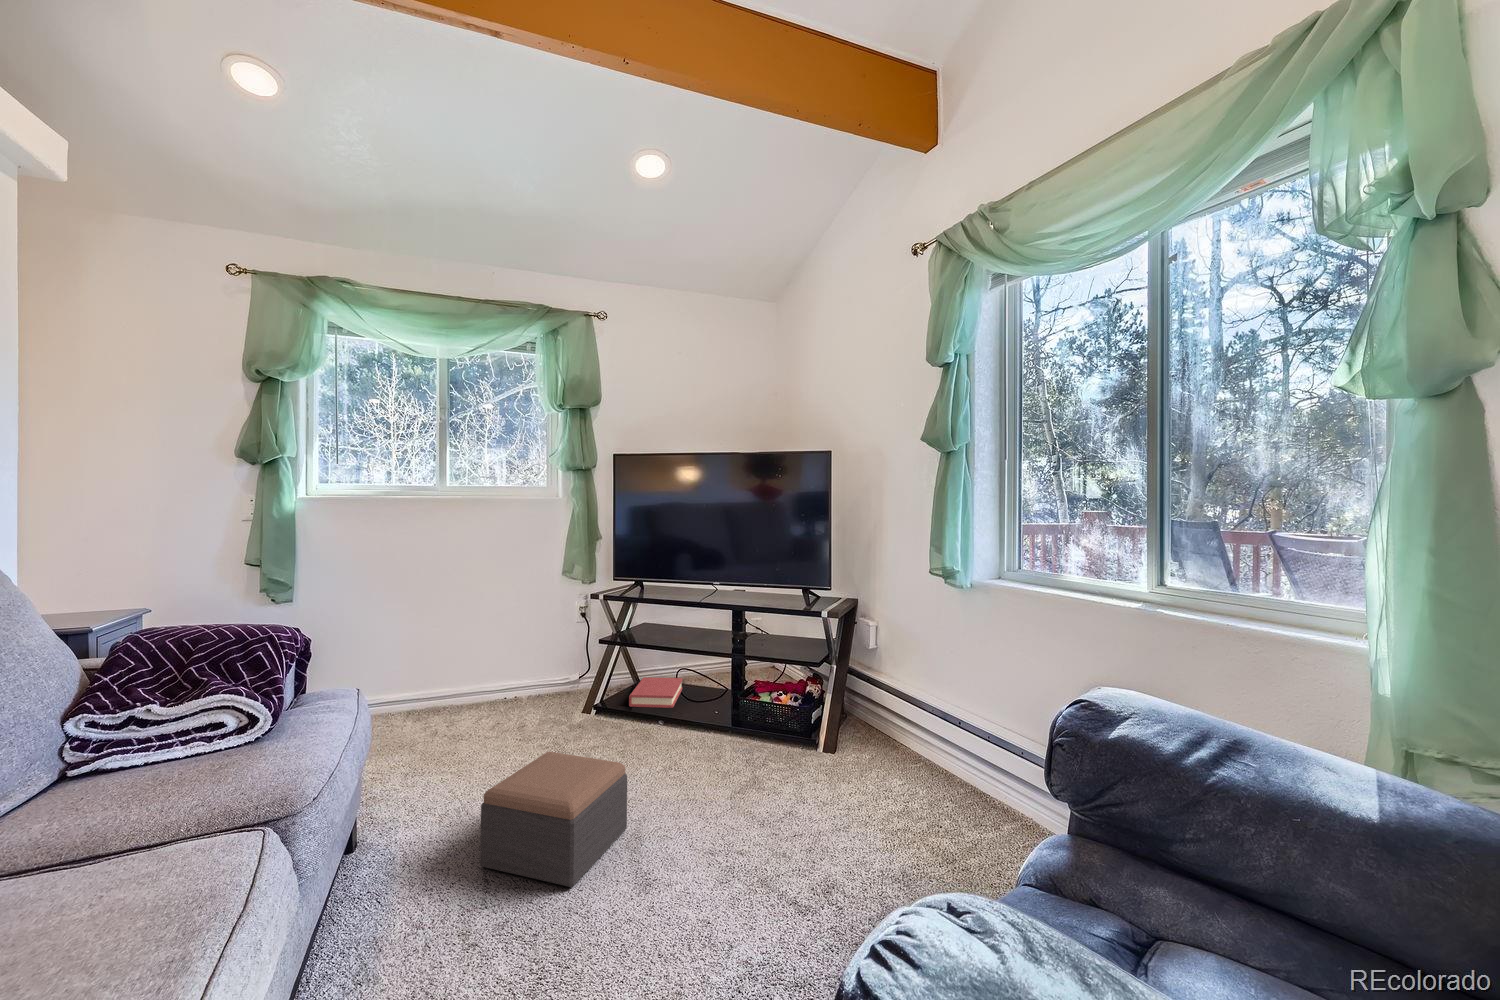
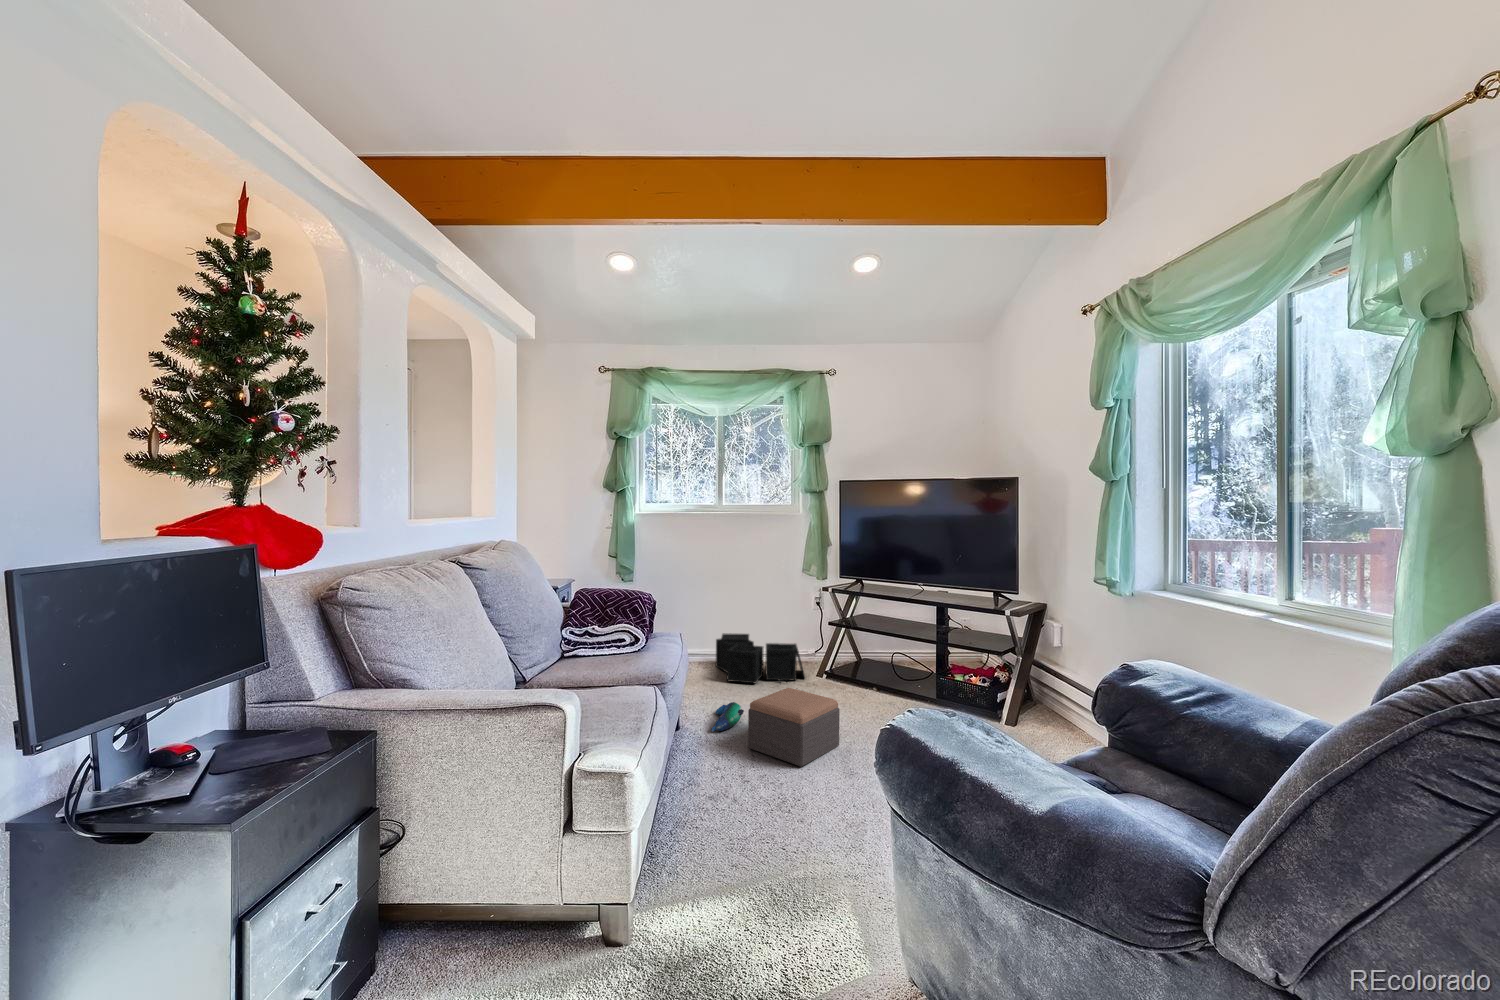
storage bin: none [435,664,570,740] -> present [716,633,805,683]
hardback book: present [629,677,683,708] -> none [850,656,894,680]
plush toy: none [415,783,475,844] -> present [711,702,744,732]

